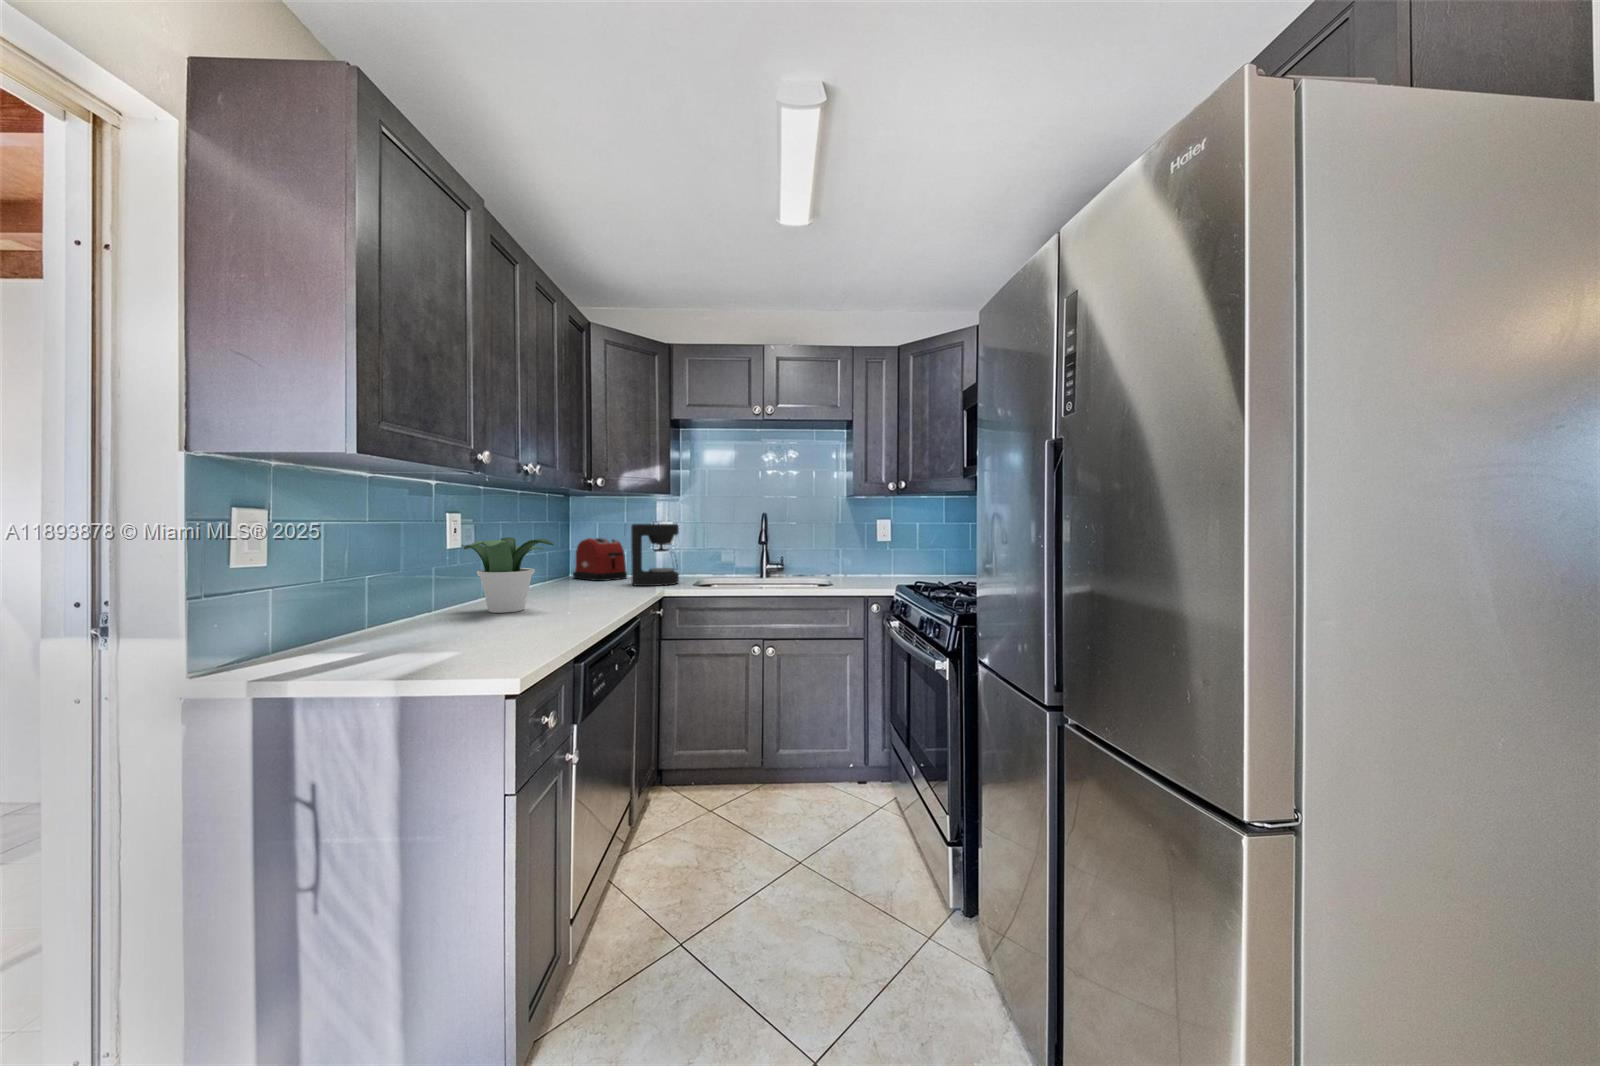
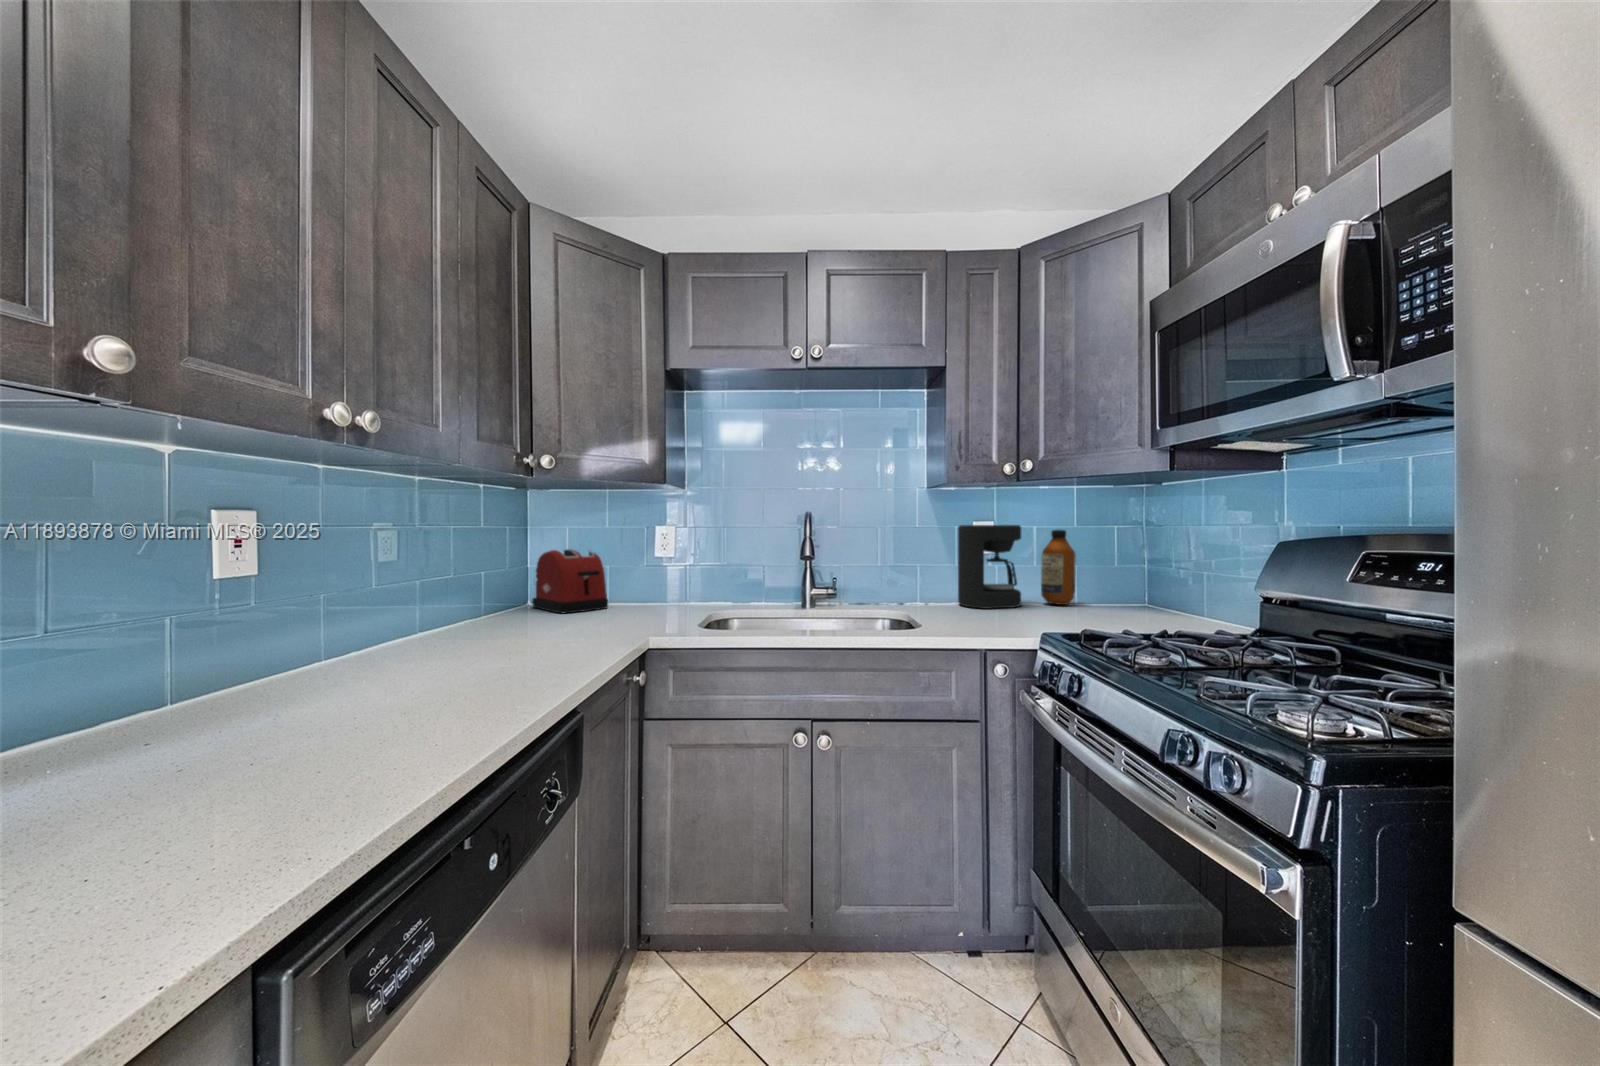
coffee maker: present [631,524,679,586] -> present [958,525,1021,609]
bottle: none [922,526,943,576] -> present [1041,530,1076,605]
potted plant: present [463,537,553,613] -> none [202,557,400,713]

